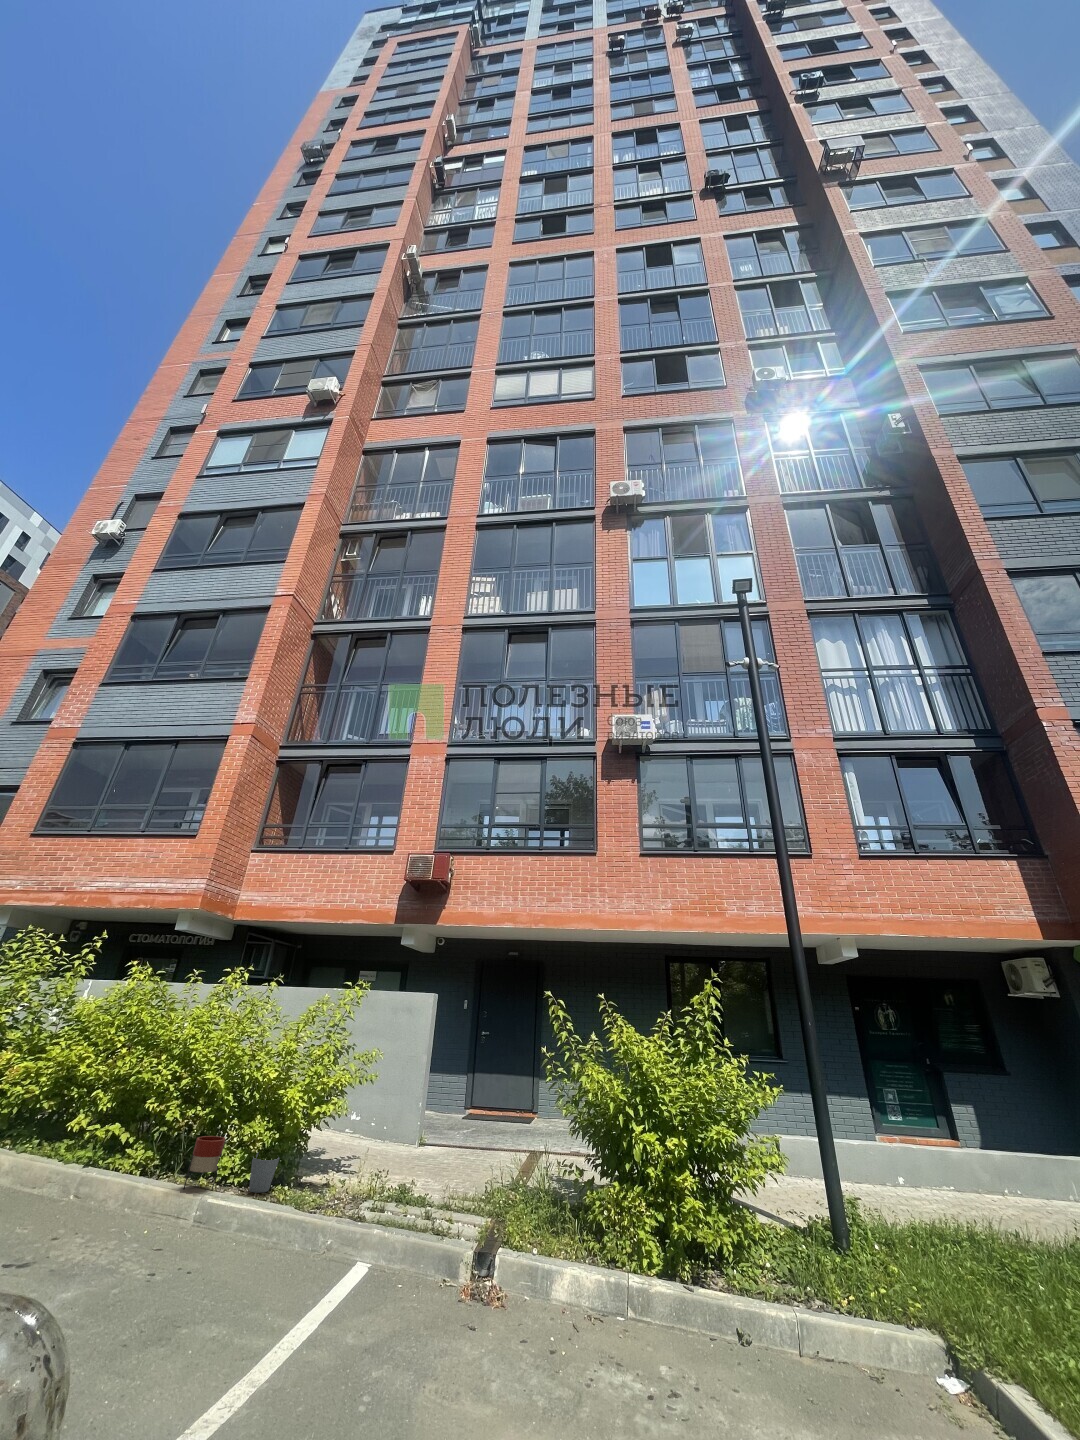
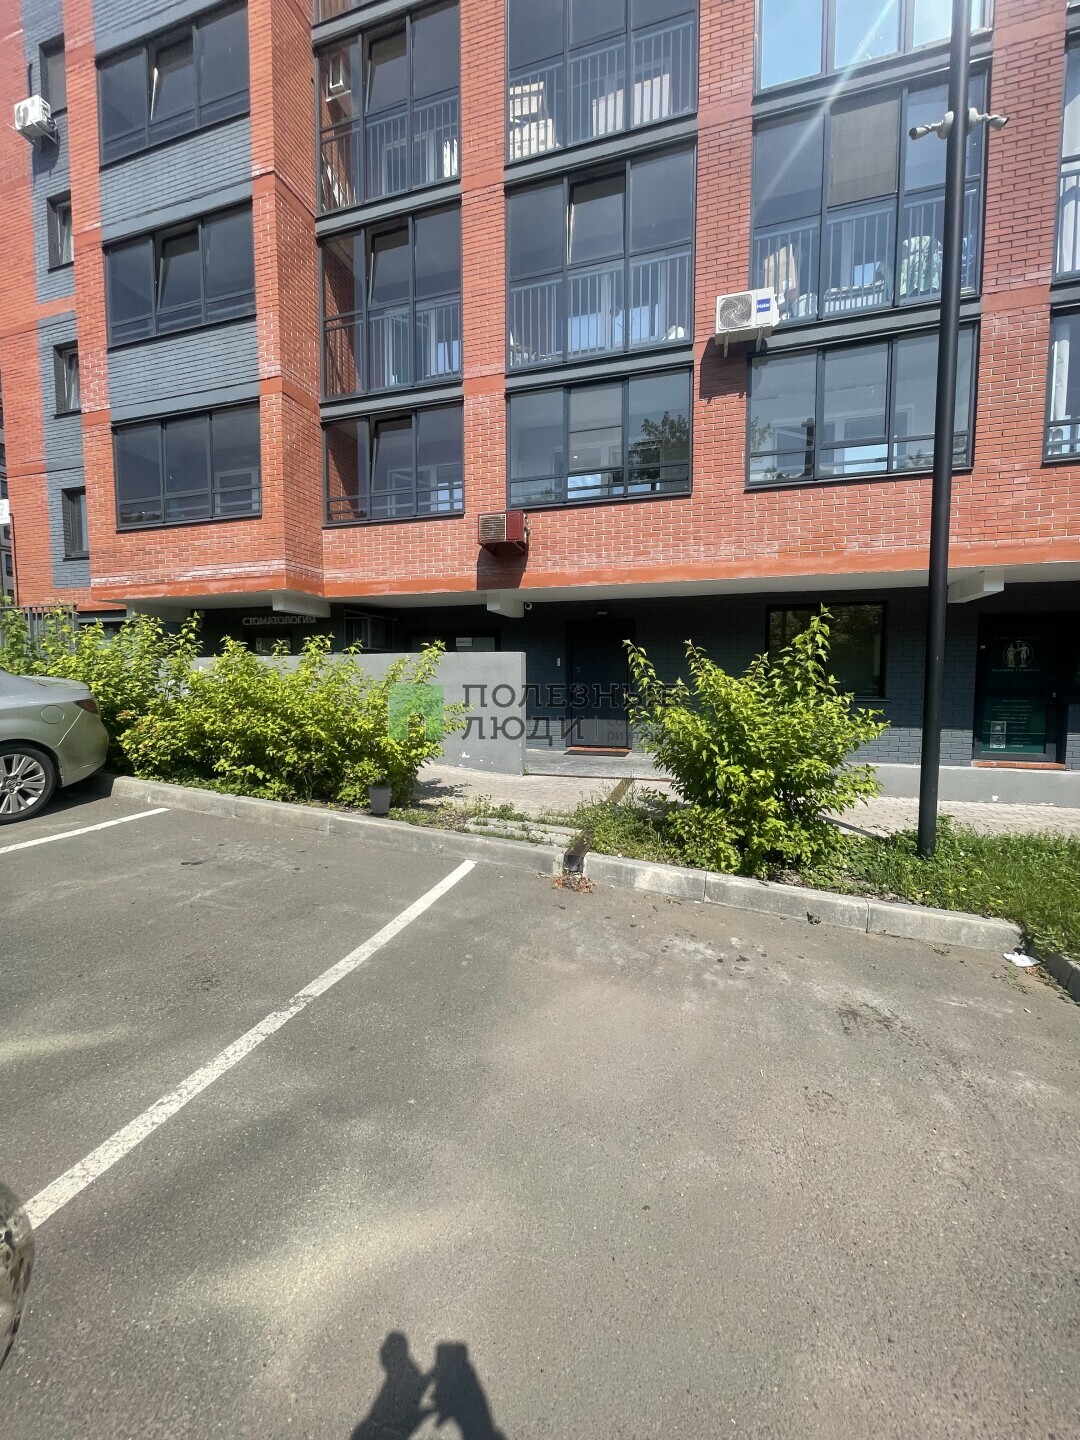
planter: present [184,1136,225,1189] -> none [316,773,341,812]

